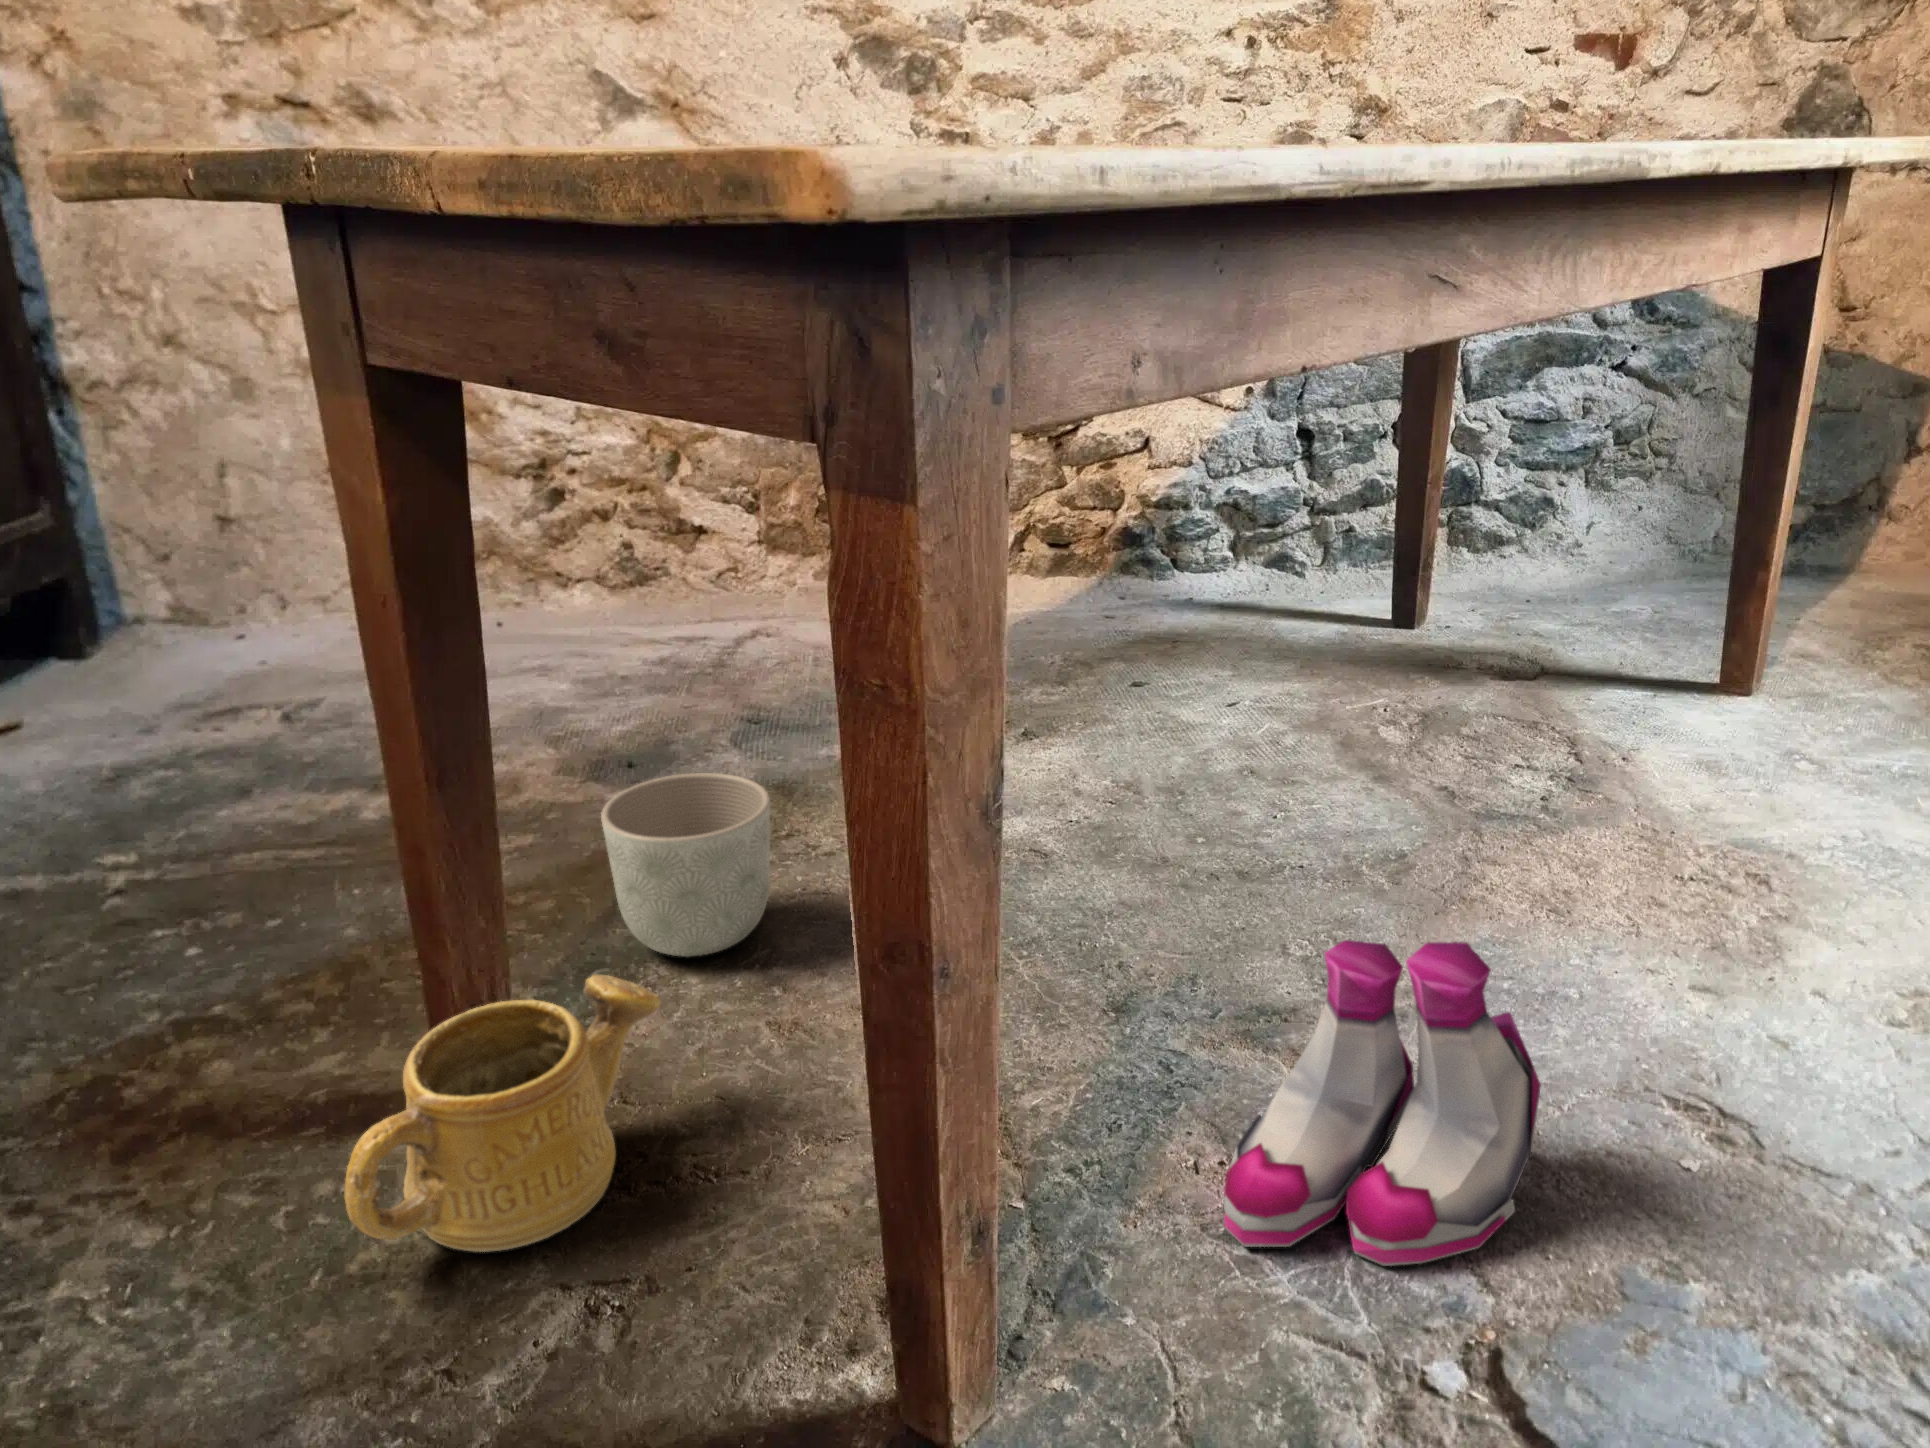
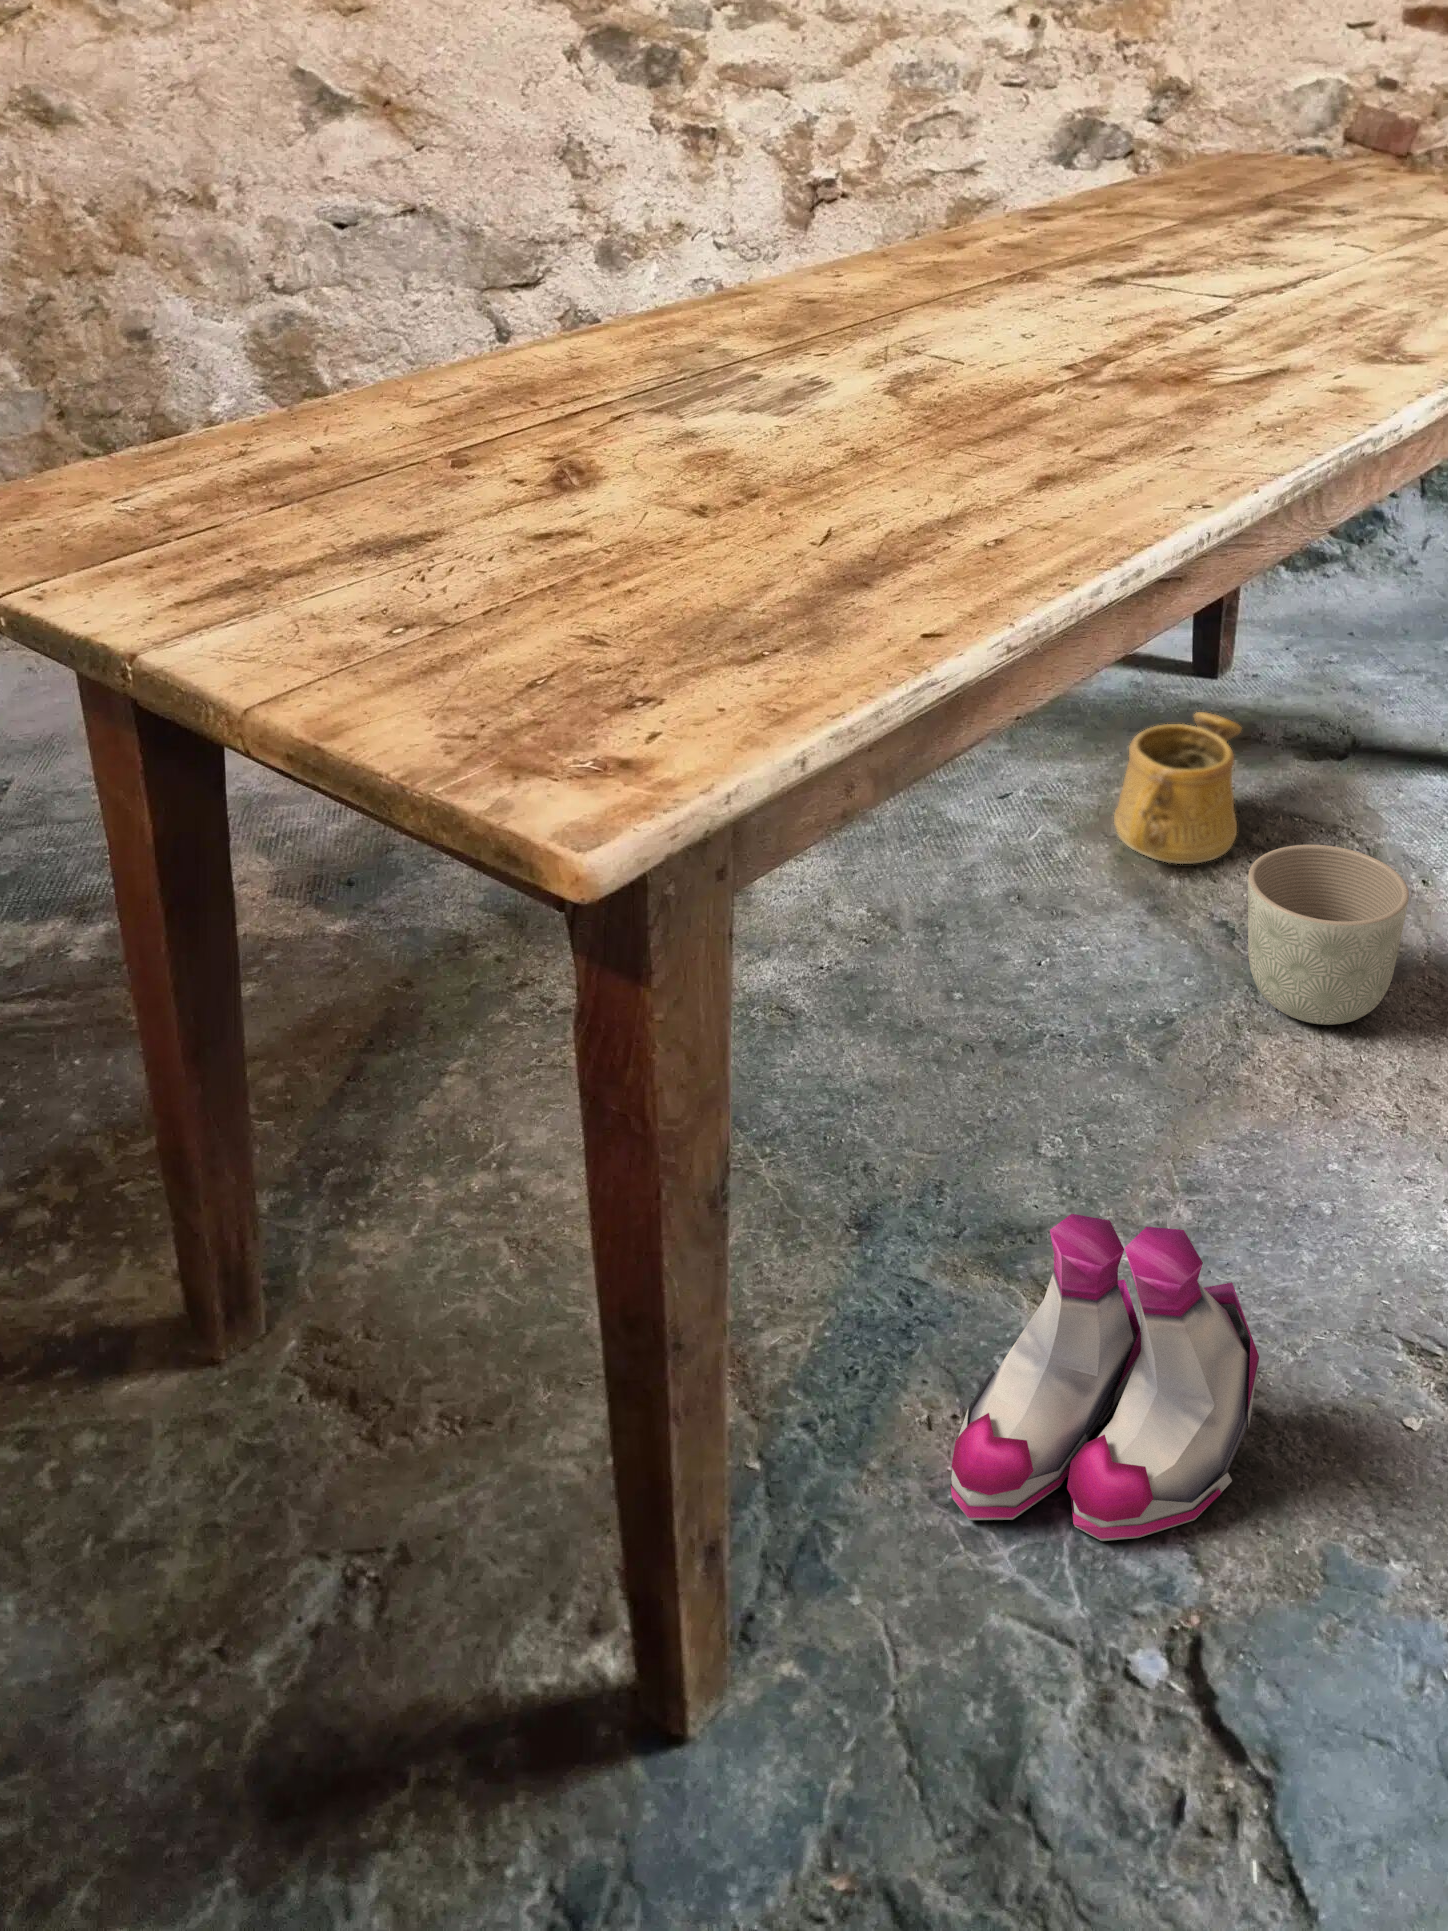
planter: present [601,773,770,957] -> present [1248,845,1409,1025]
watering can: present [345,975,661,1252] -> present [1114,712,1241,864]

